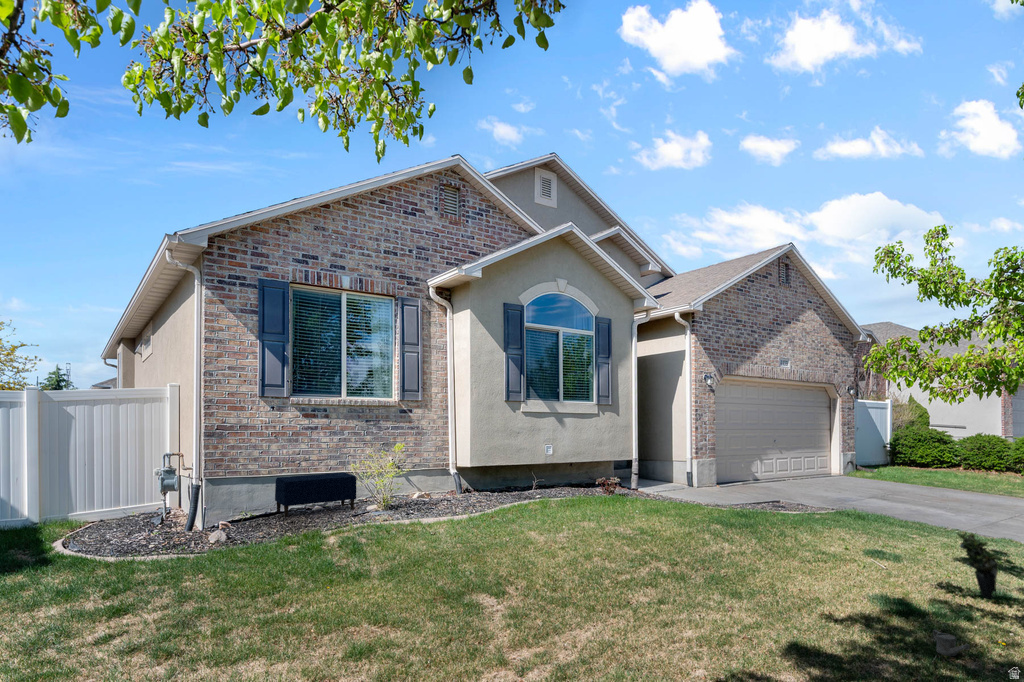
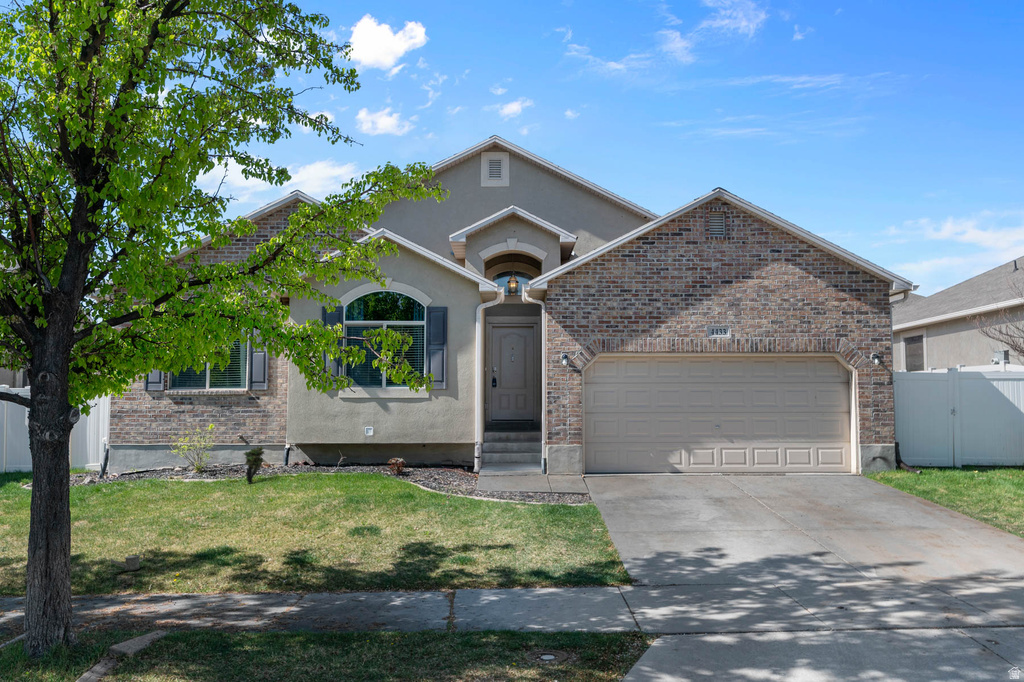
bench: present [275,472,356,517] -> none [141,444,202,472]
potted plant: present [957,533,999,599] -> present [244,446,264,484]

